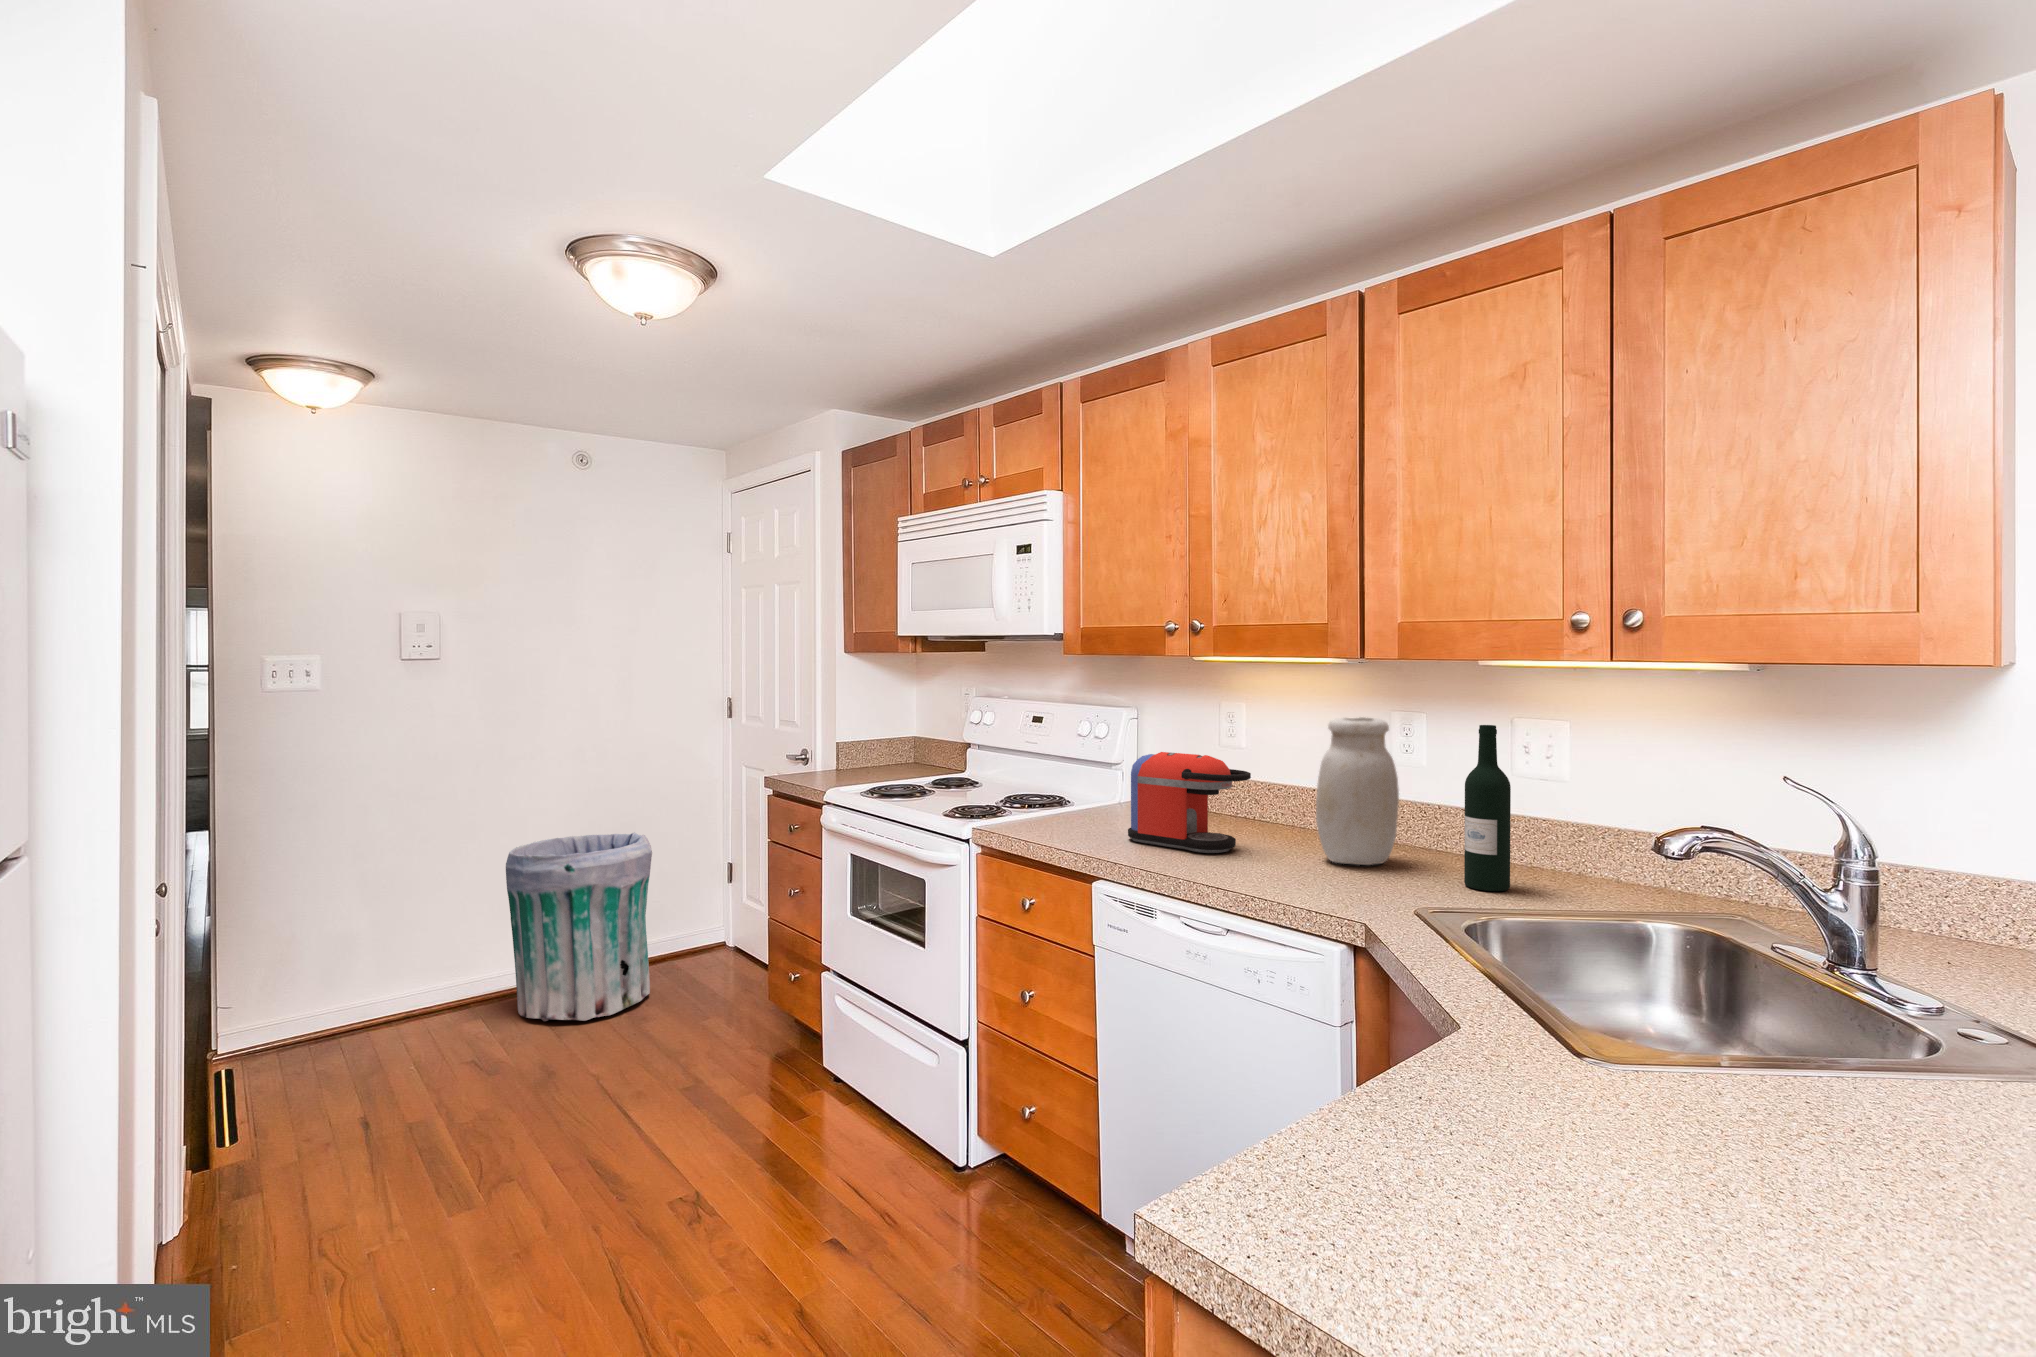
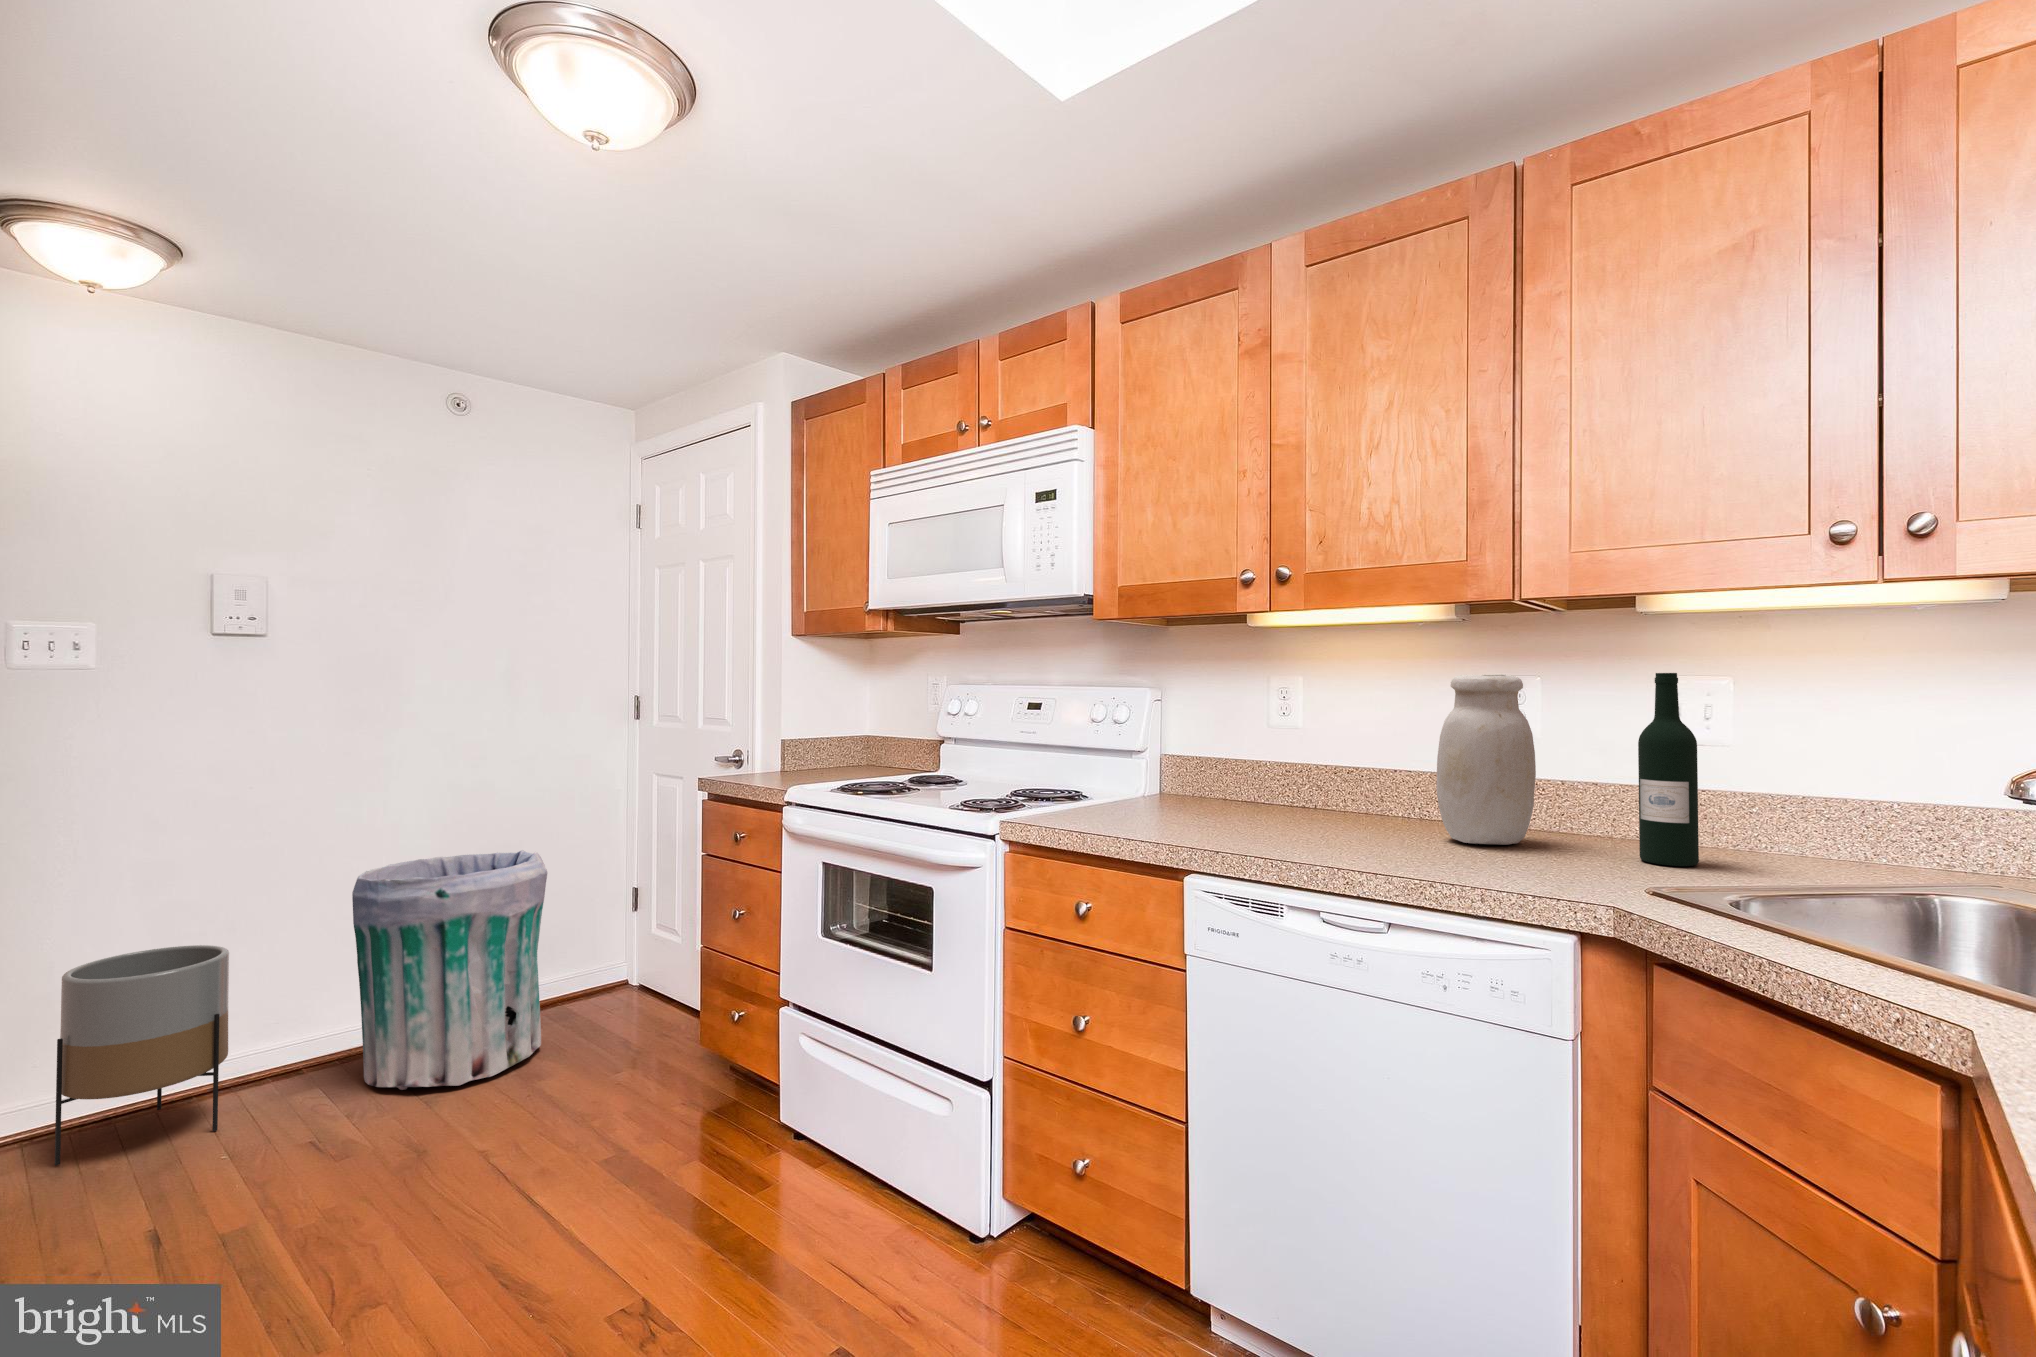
coffee maker: present [1128,752,1251,853] -> none [1198,722,1356,838]
planter: none [310,902,422,1058] -> present [55,945,229,1165]

